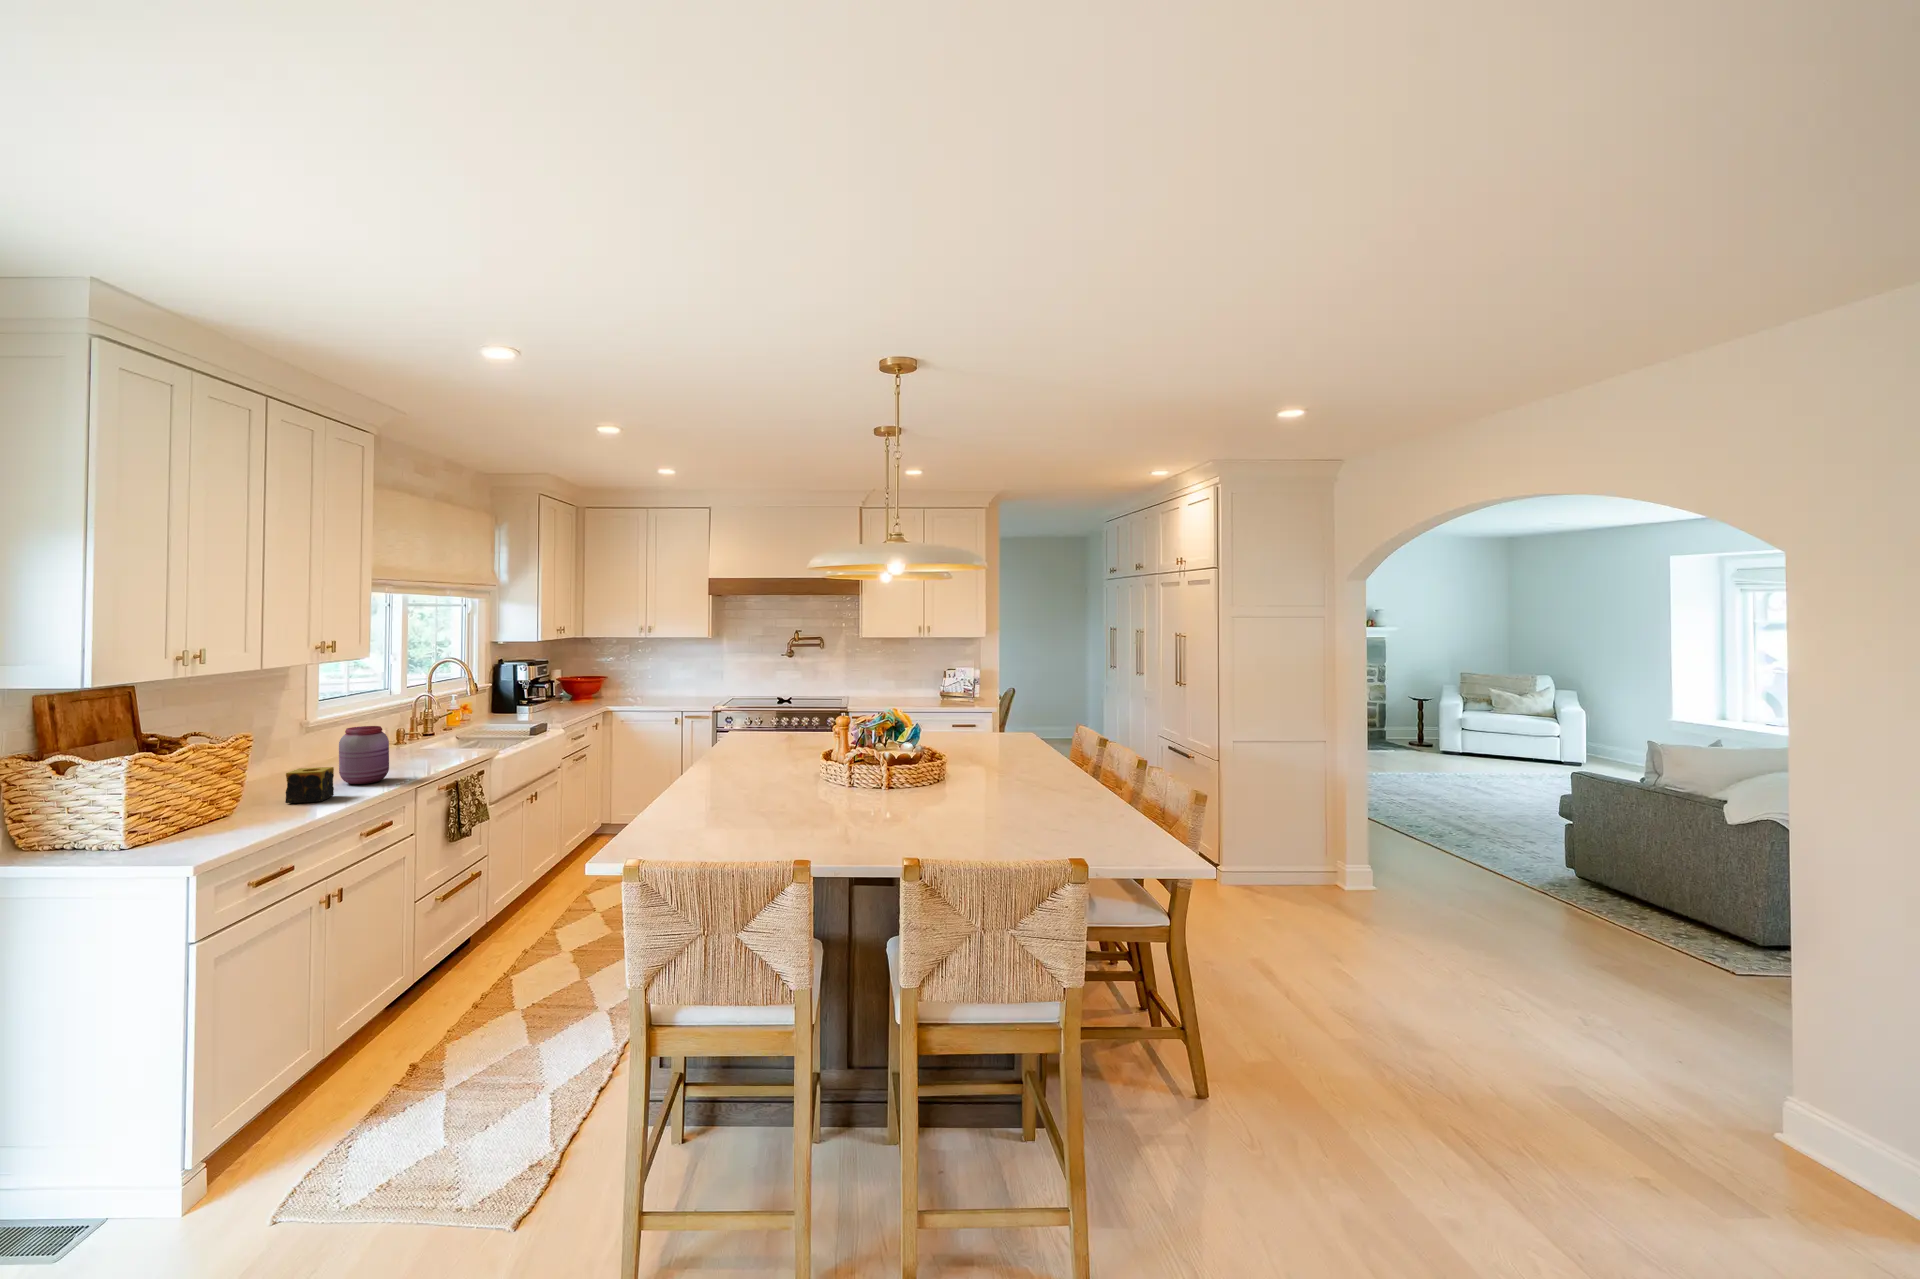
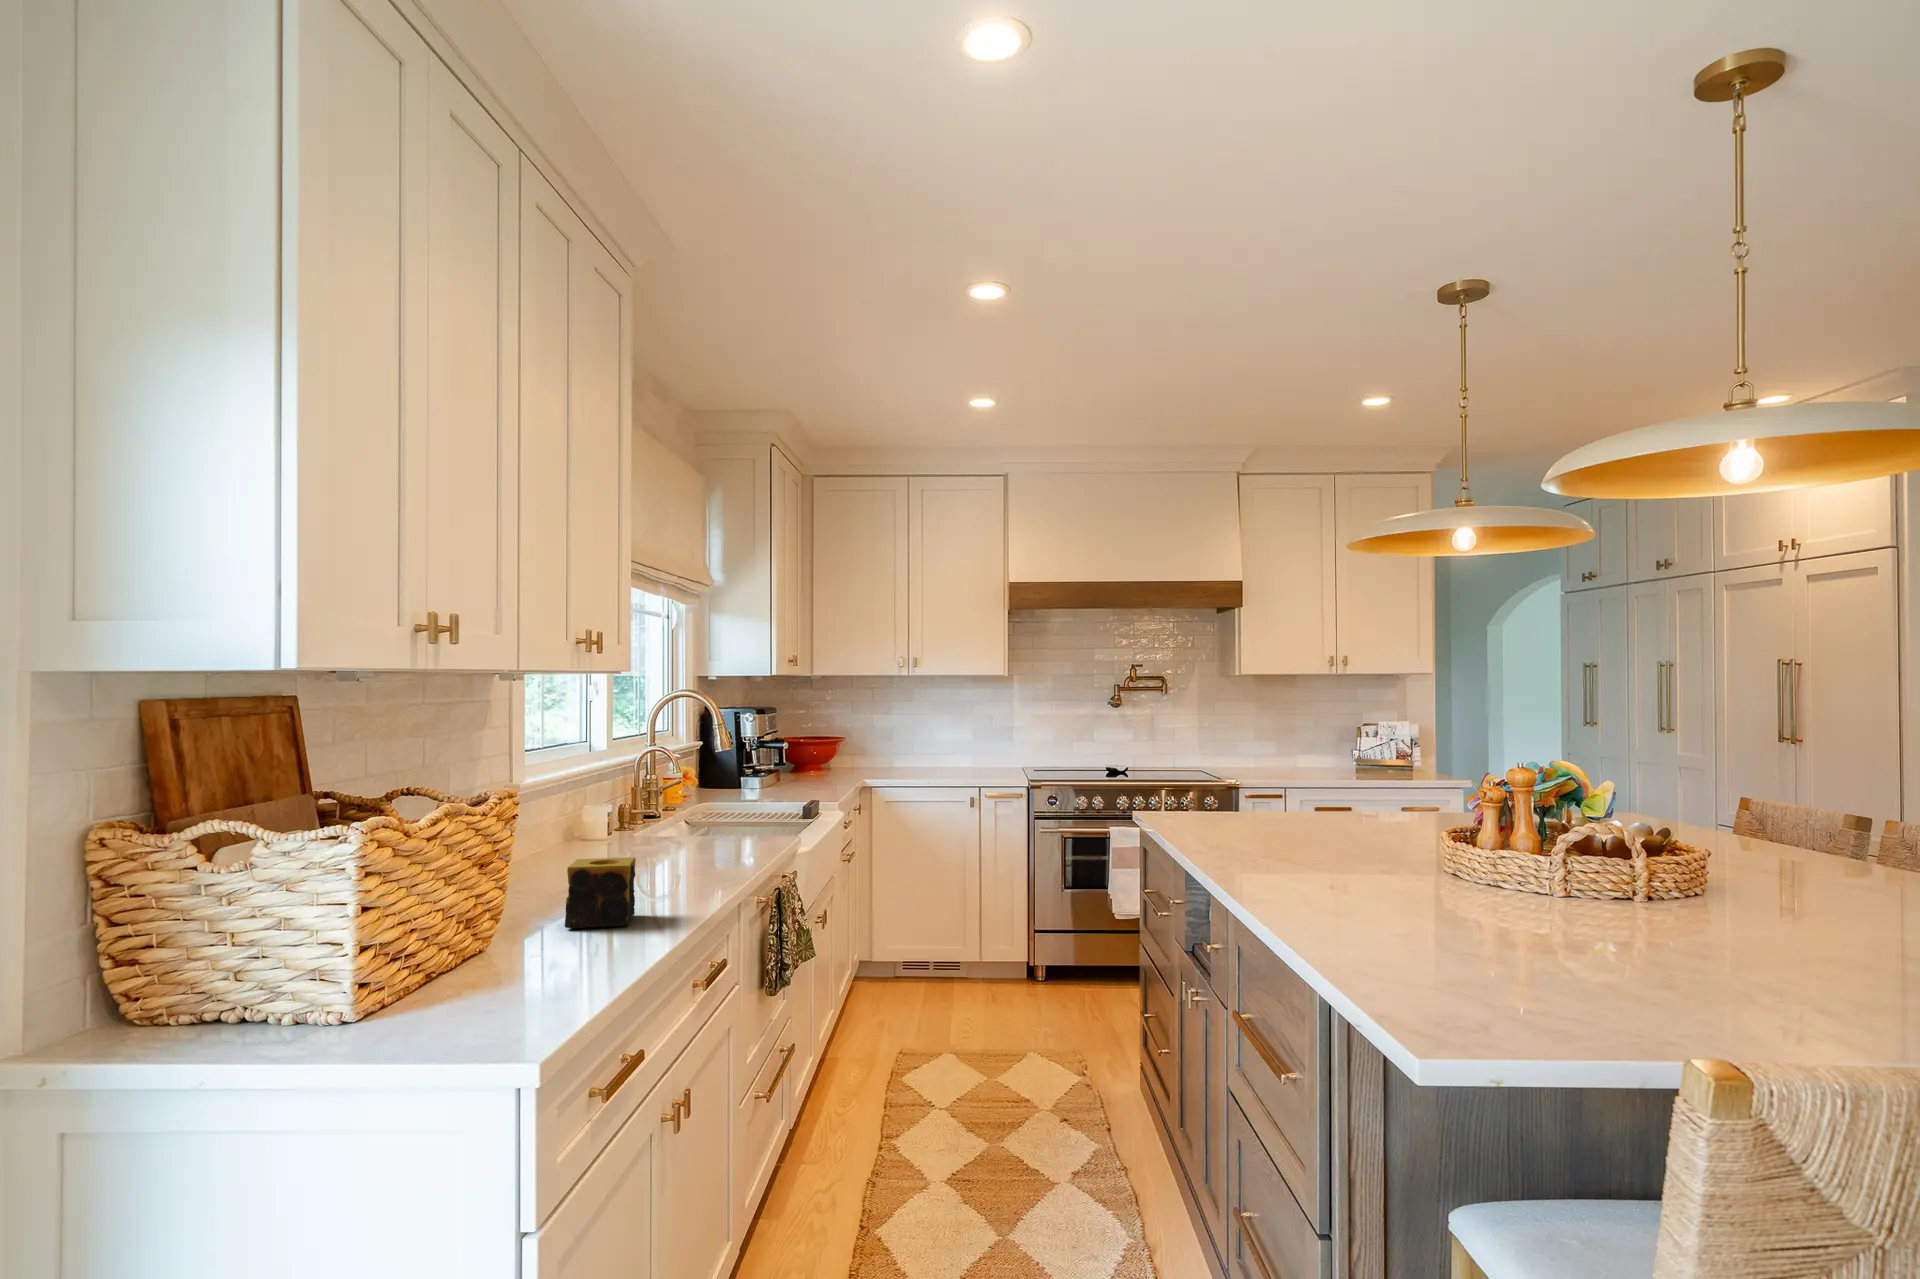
jar: present [339,726,389,784] -> none [617,784,695,893]

